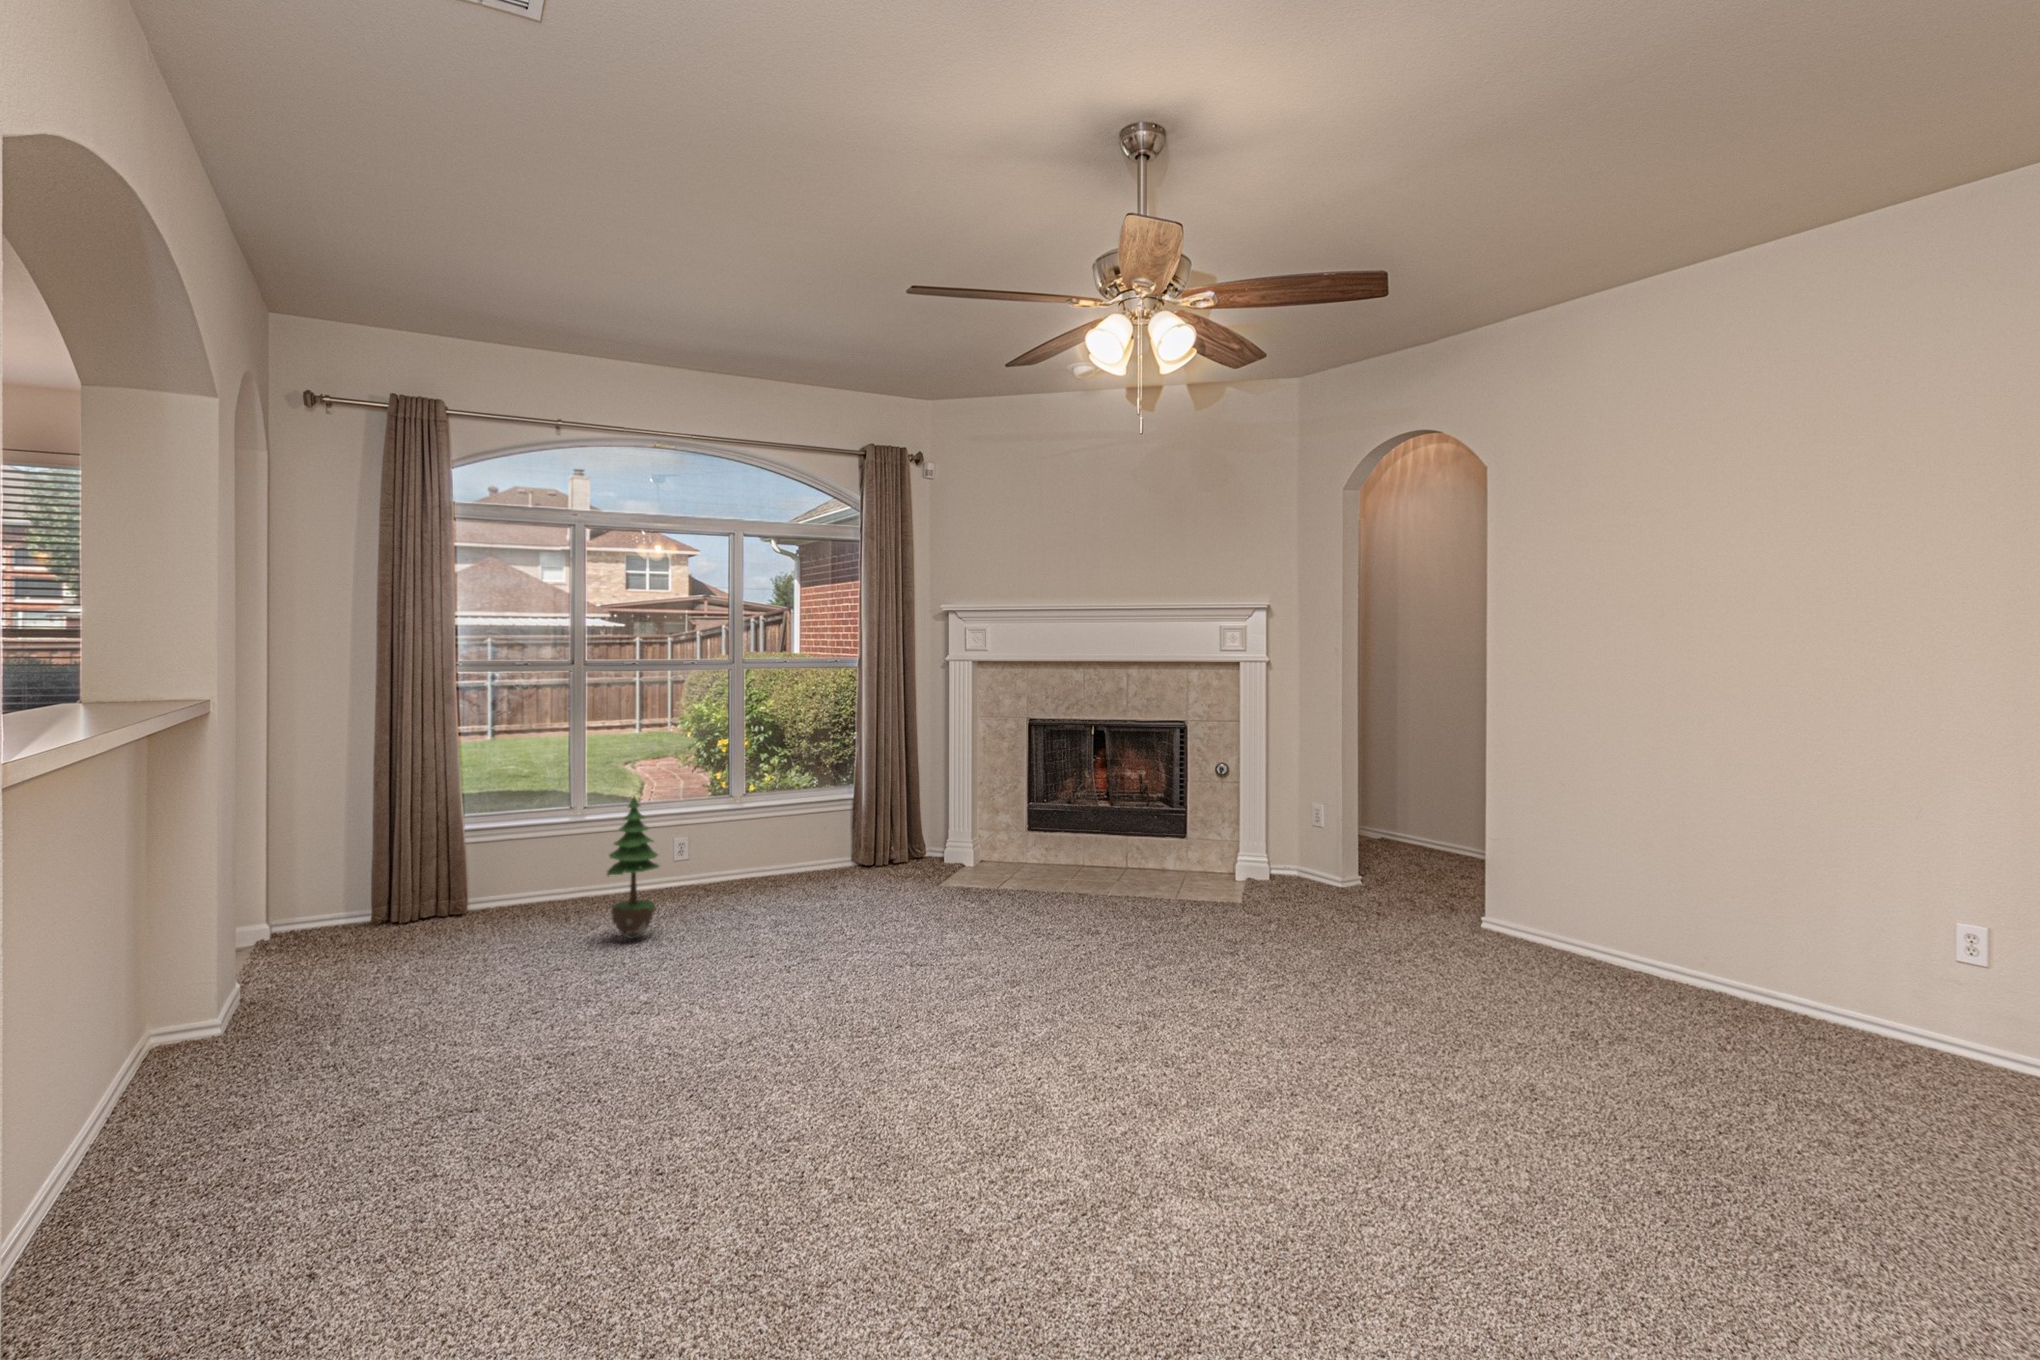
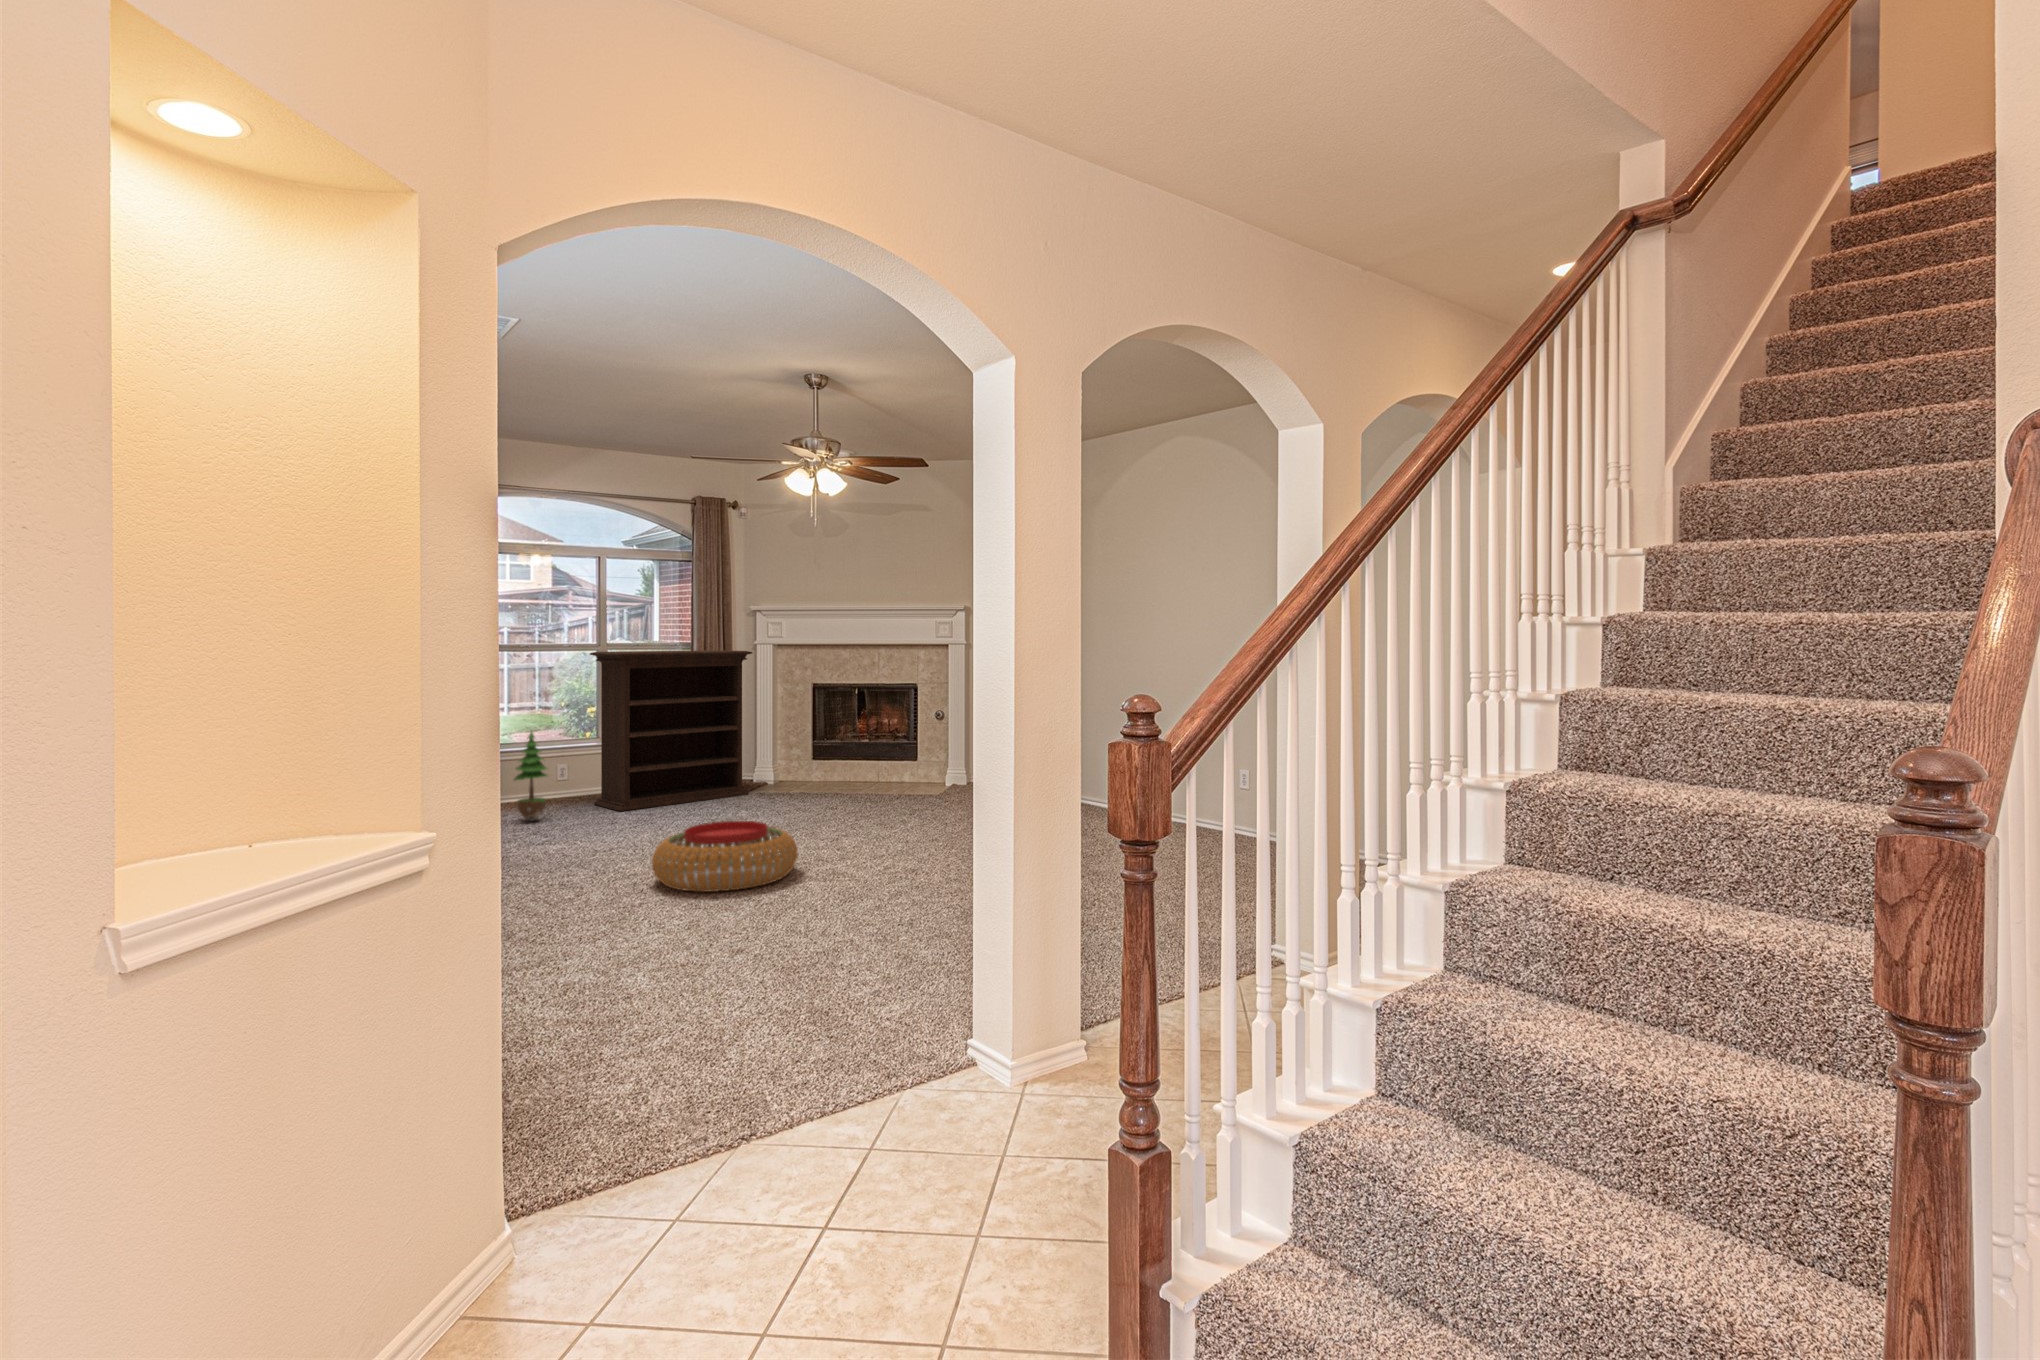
bookshelf: none [720,669,951,920] -> present [590,650,752,811]
pouf: none [851,1008,1141,1204] -> present [652,821,798,892]

